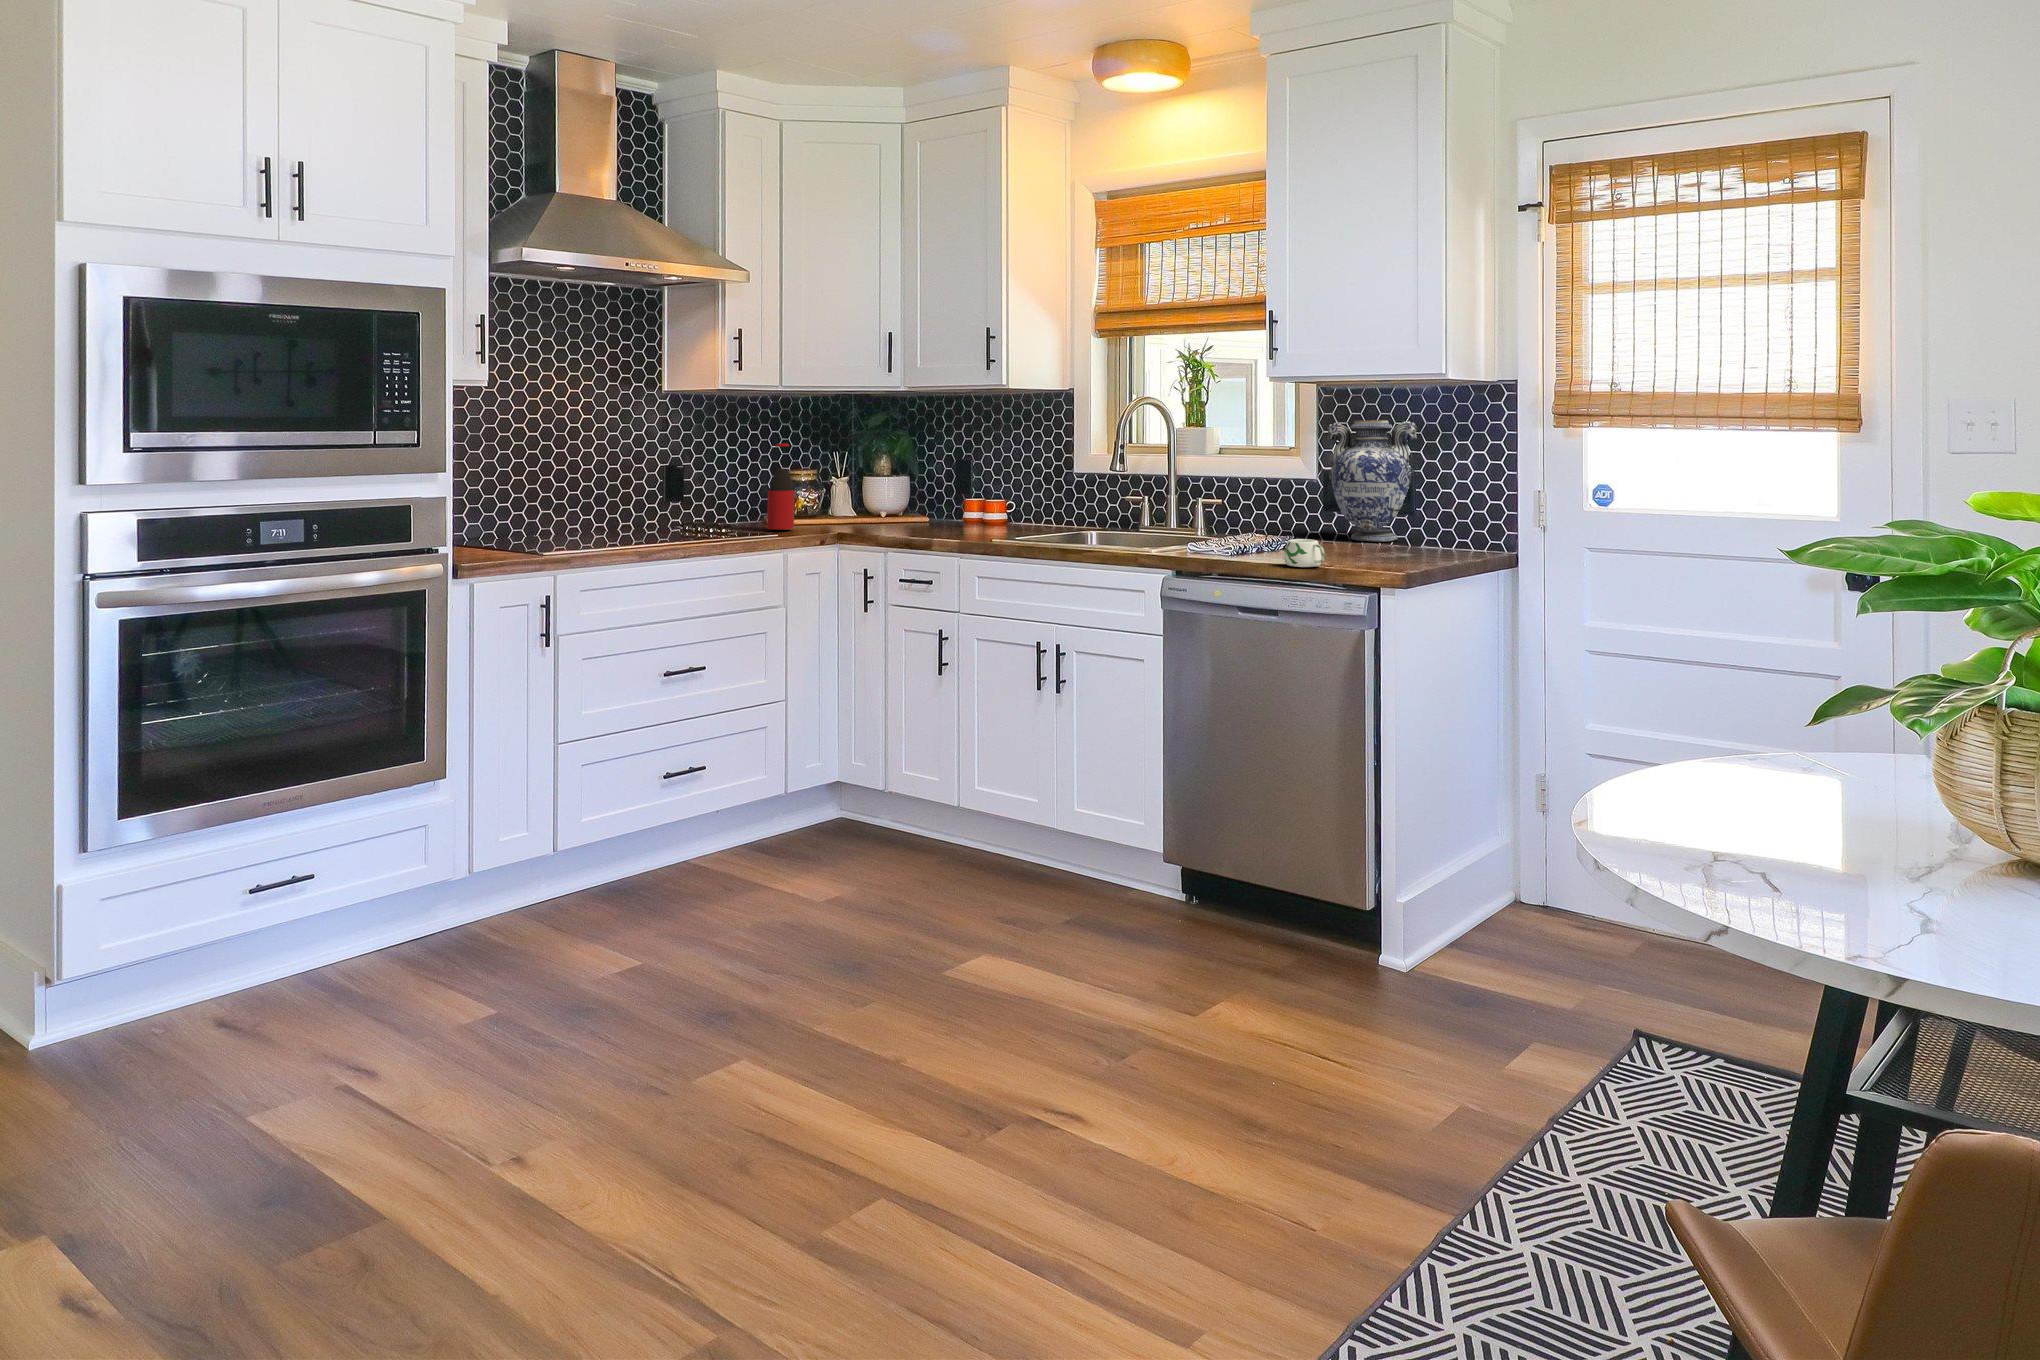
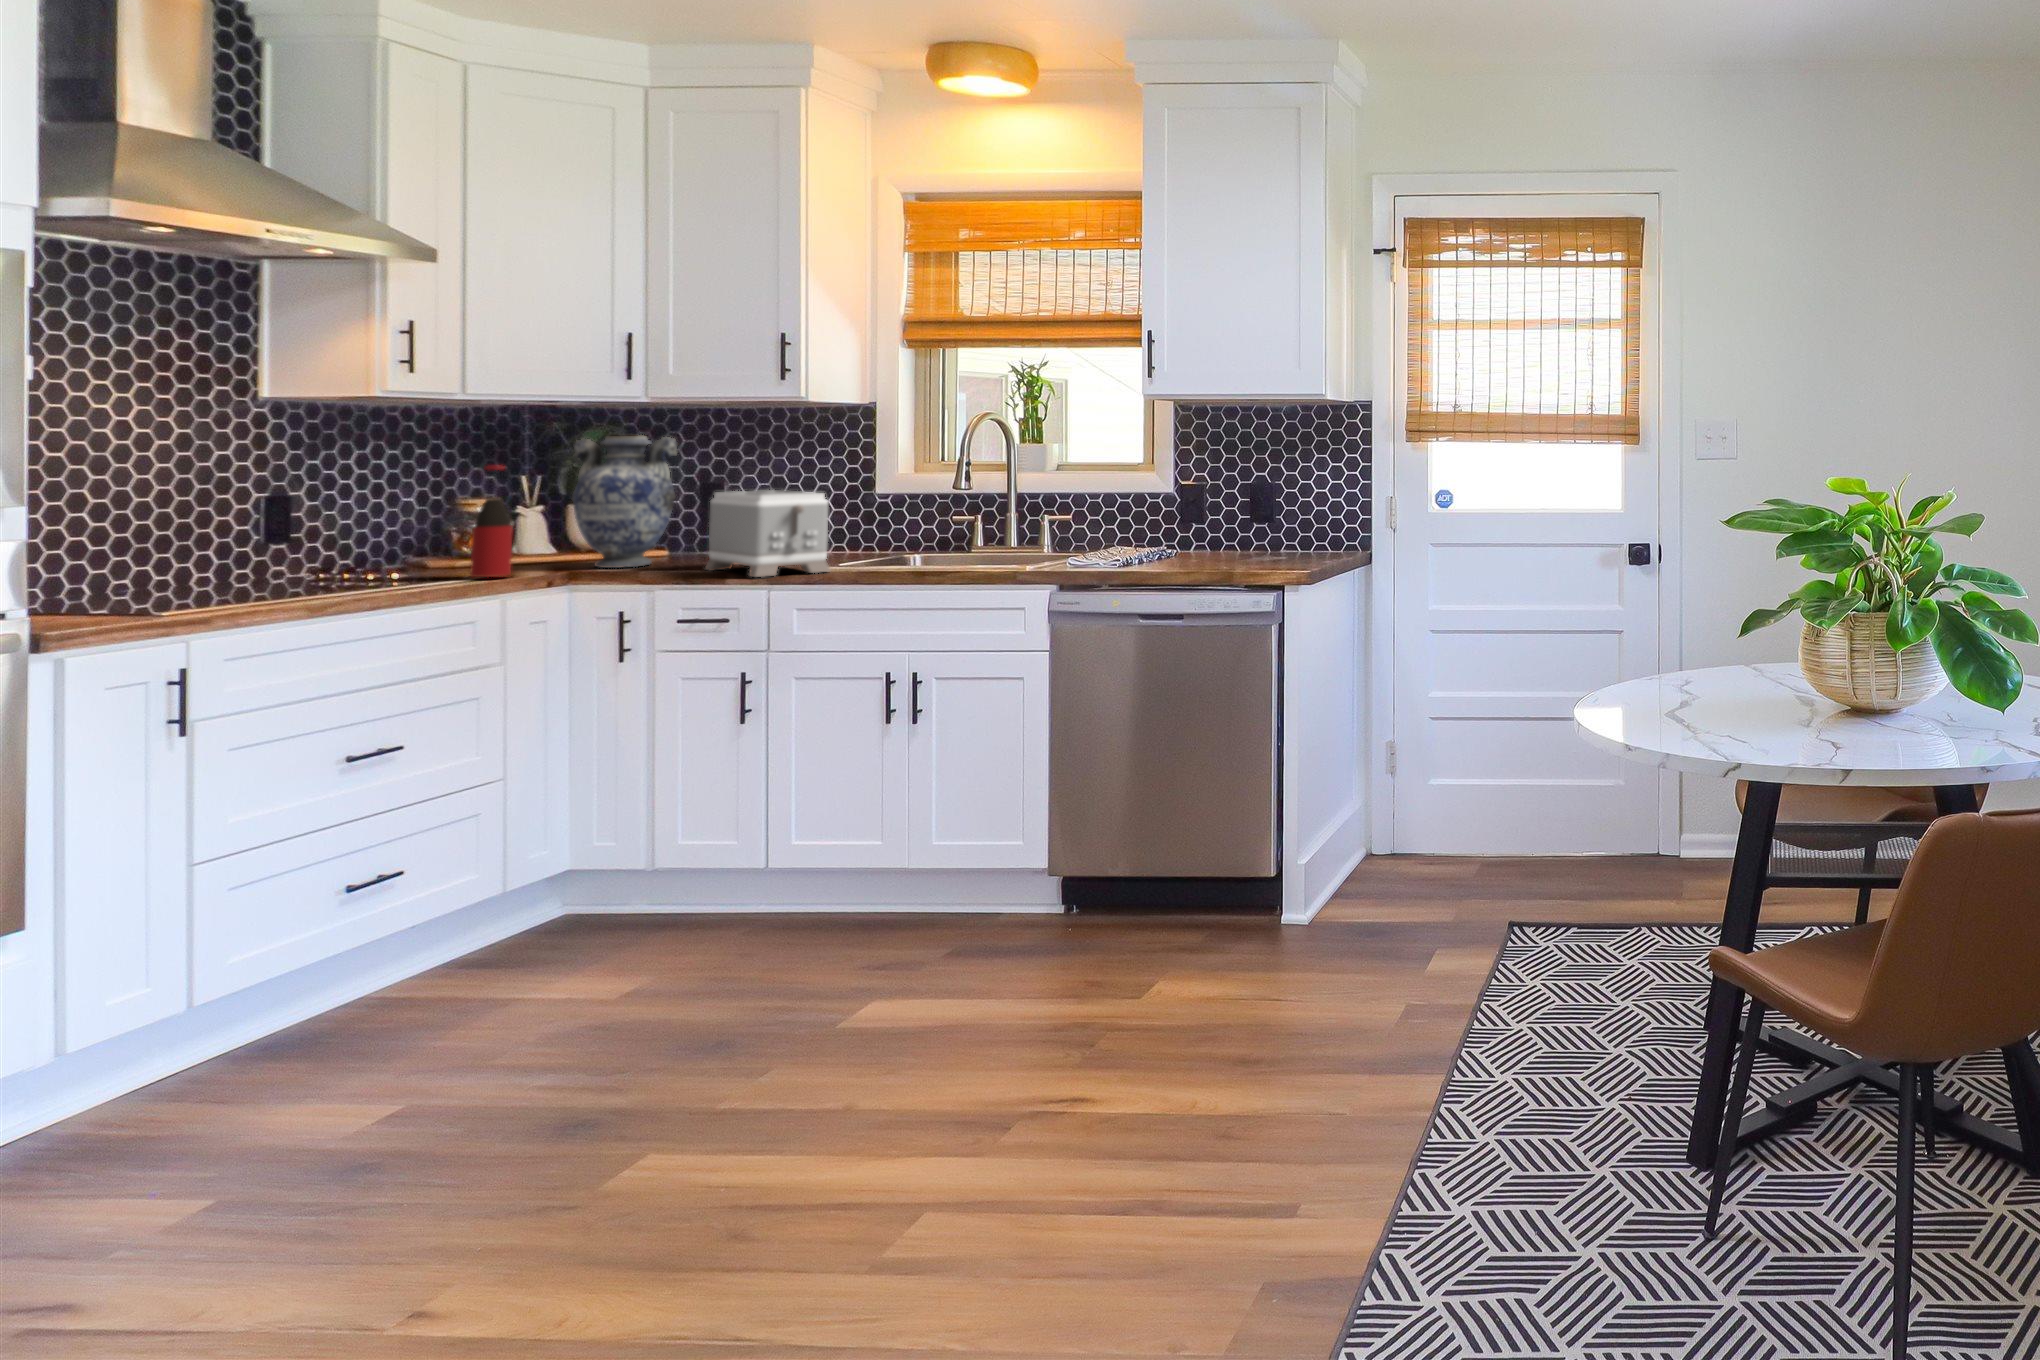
vase: present [1327,420,1417,542] -> present [572,435,678,568]
toaster: none [921,468,999,541] -> present [705,490,830,577]
mug: present [1285,539,1325,567] -> none [1191,551,1234,576]

